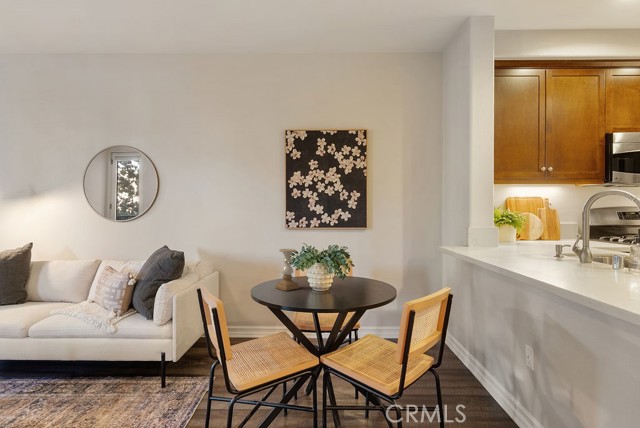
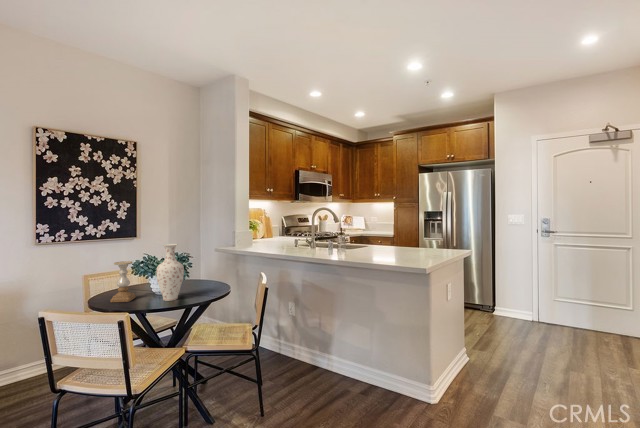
vase: none [302,234,331,300] -> present [156,244,184,301]

